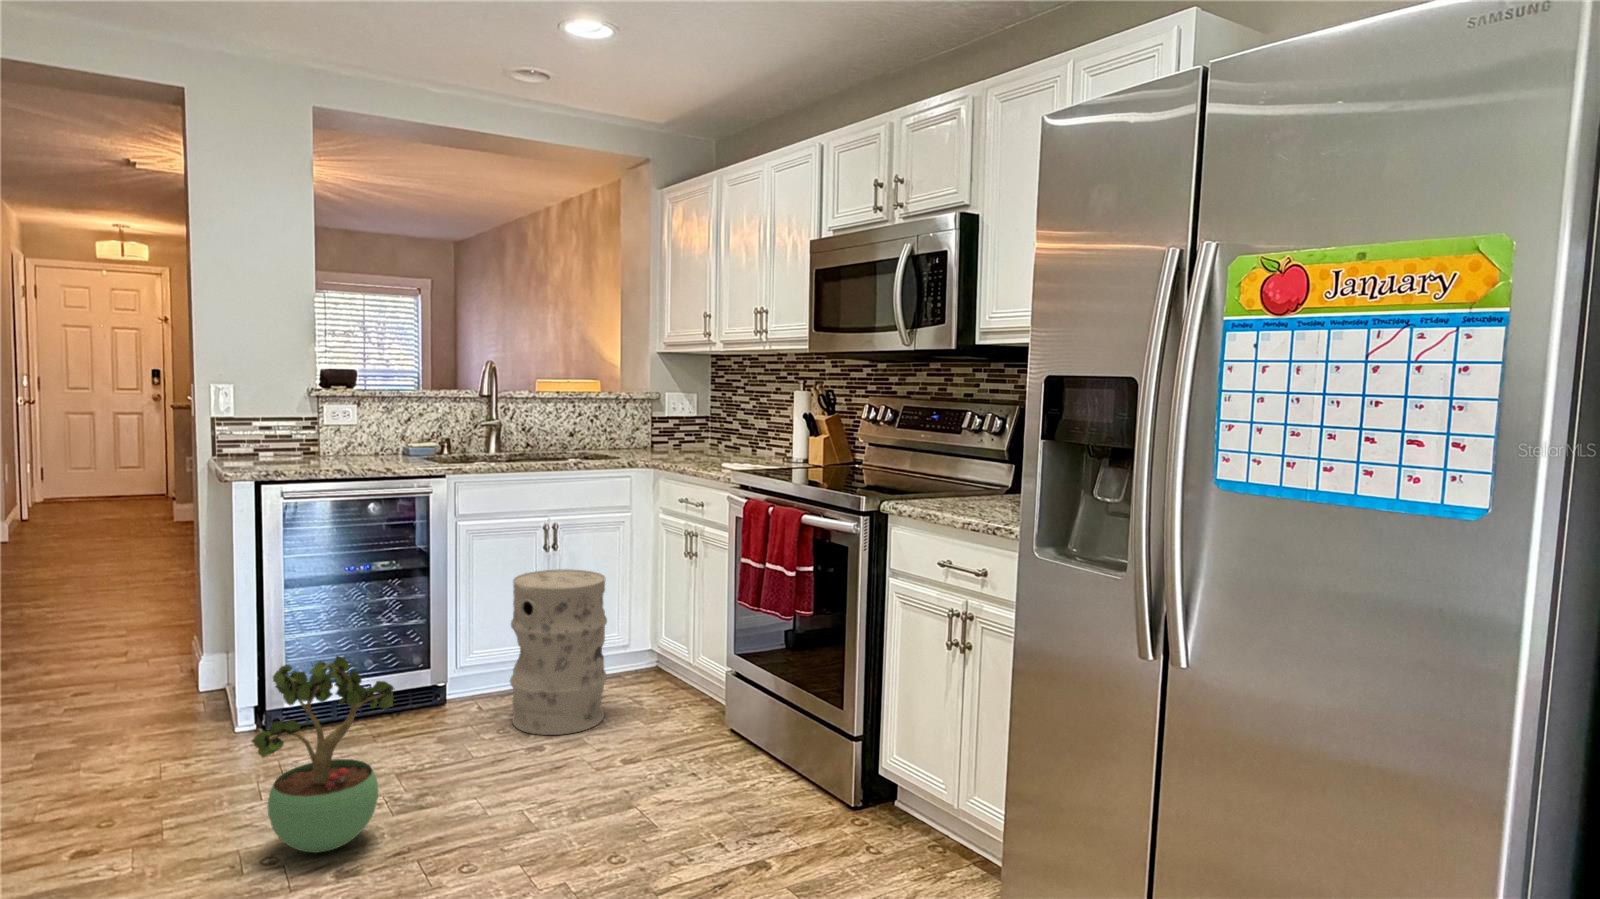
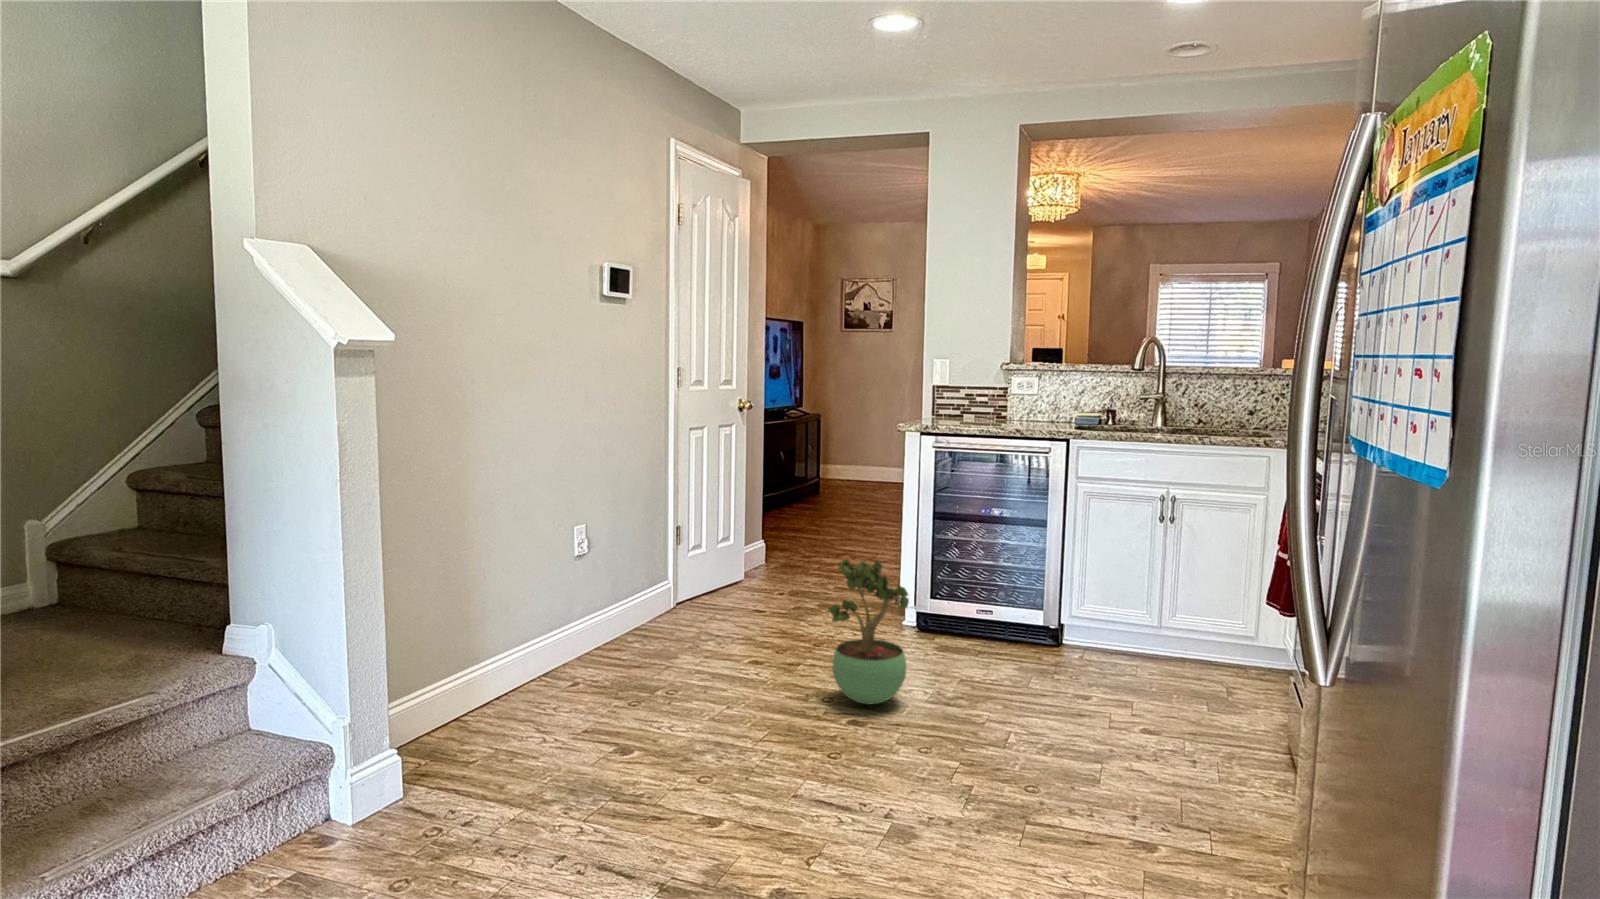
trash can: present [510,569,607,735] -> none [1087,537,1185,697]

